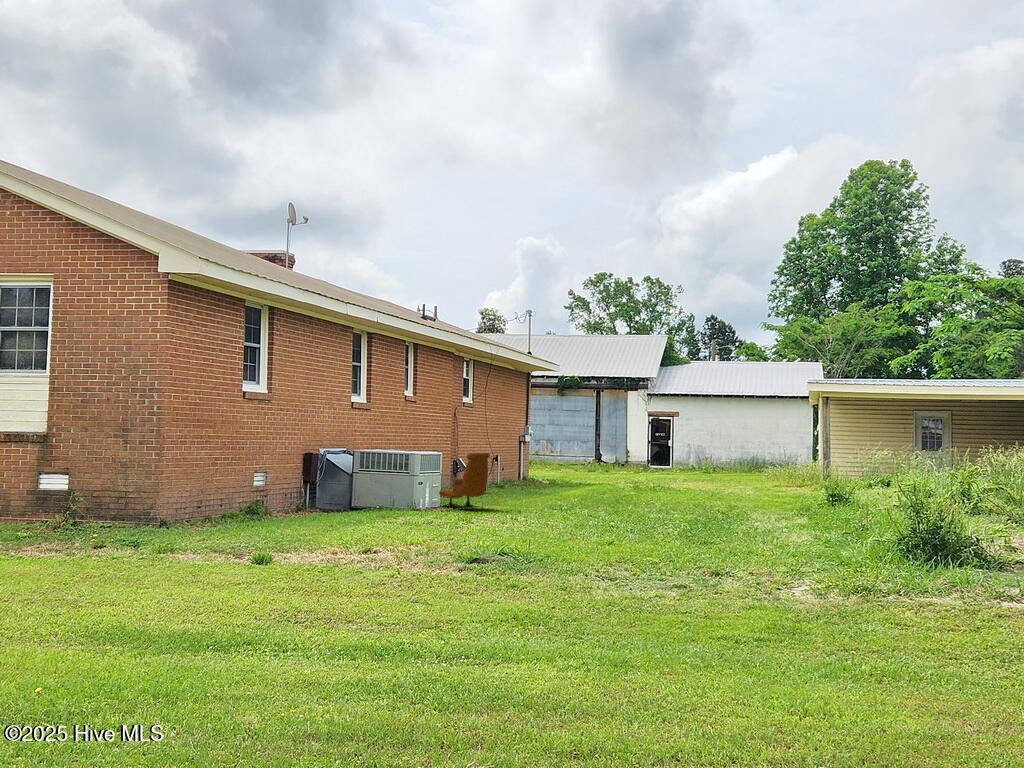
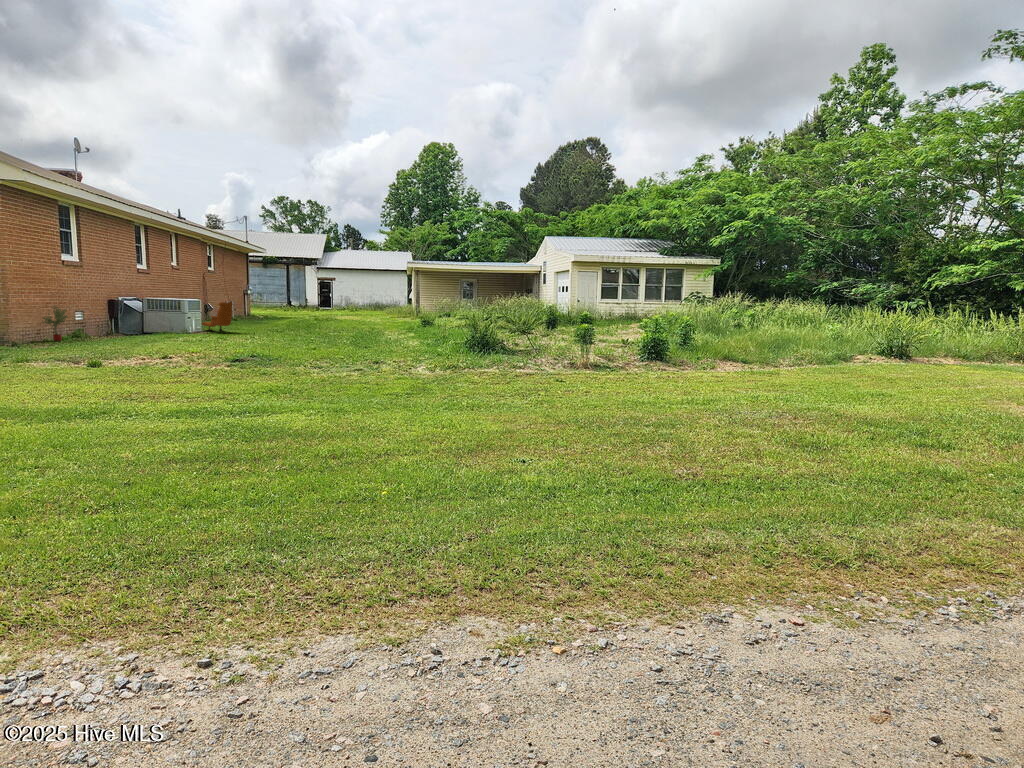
potted tree: none [203,461,241,521] -> present [43,306,68,341]

